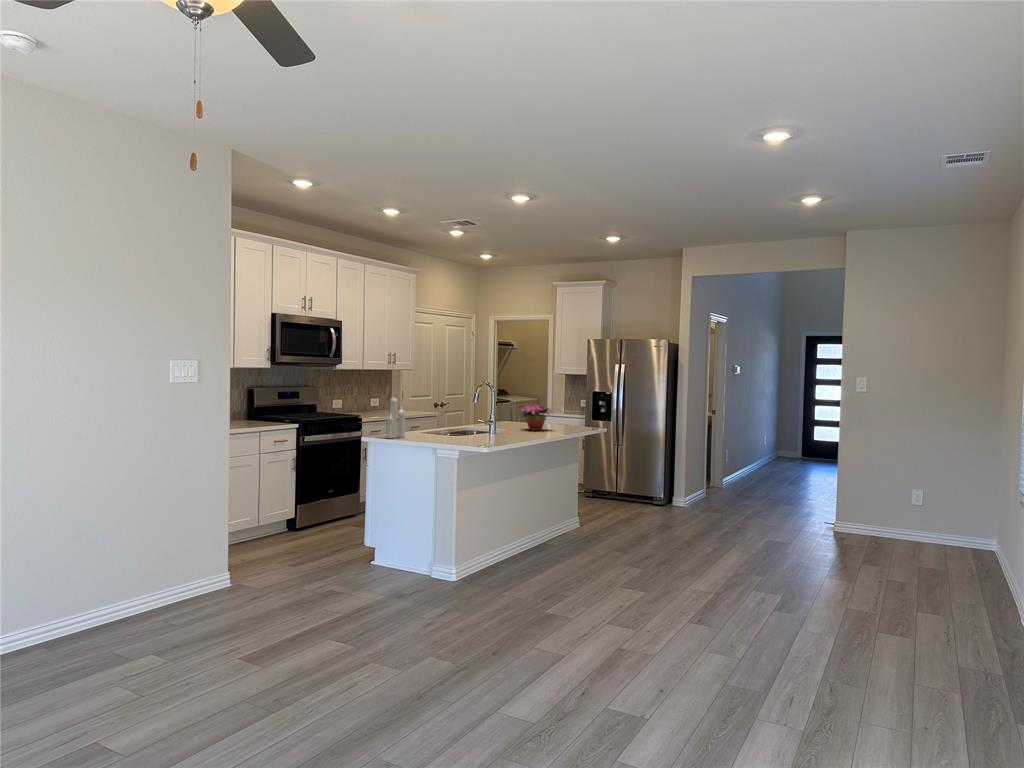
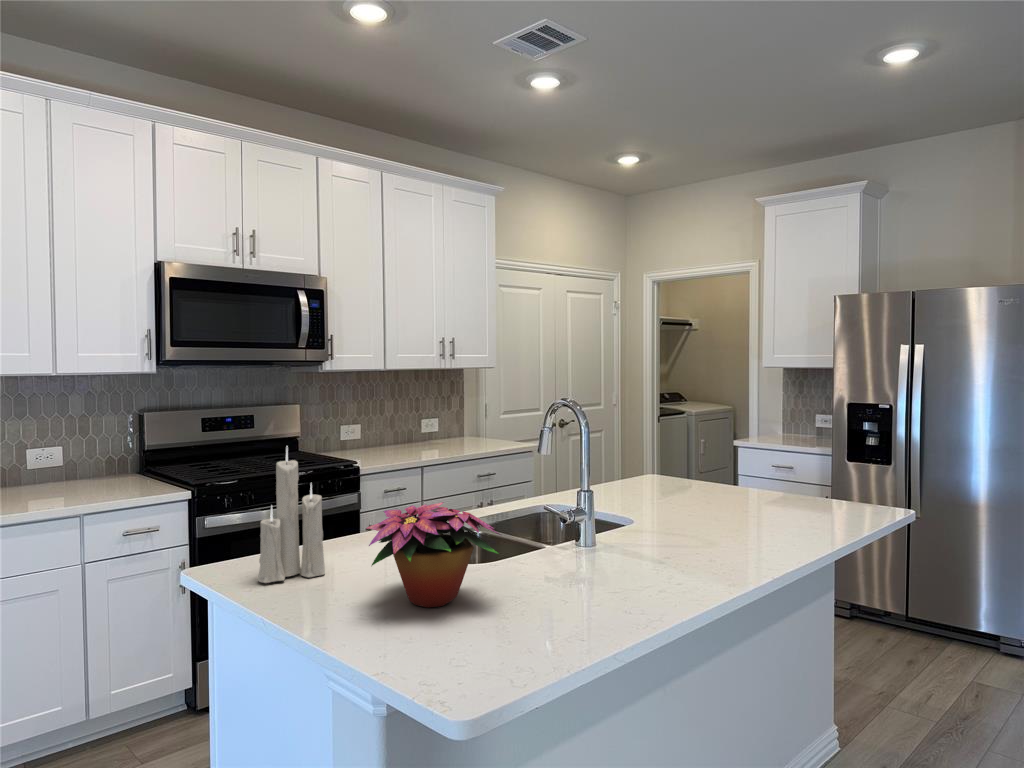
flower arrangement: present [522,405,551,431] -> present [366,502,500,608]

